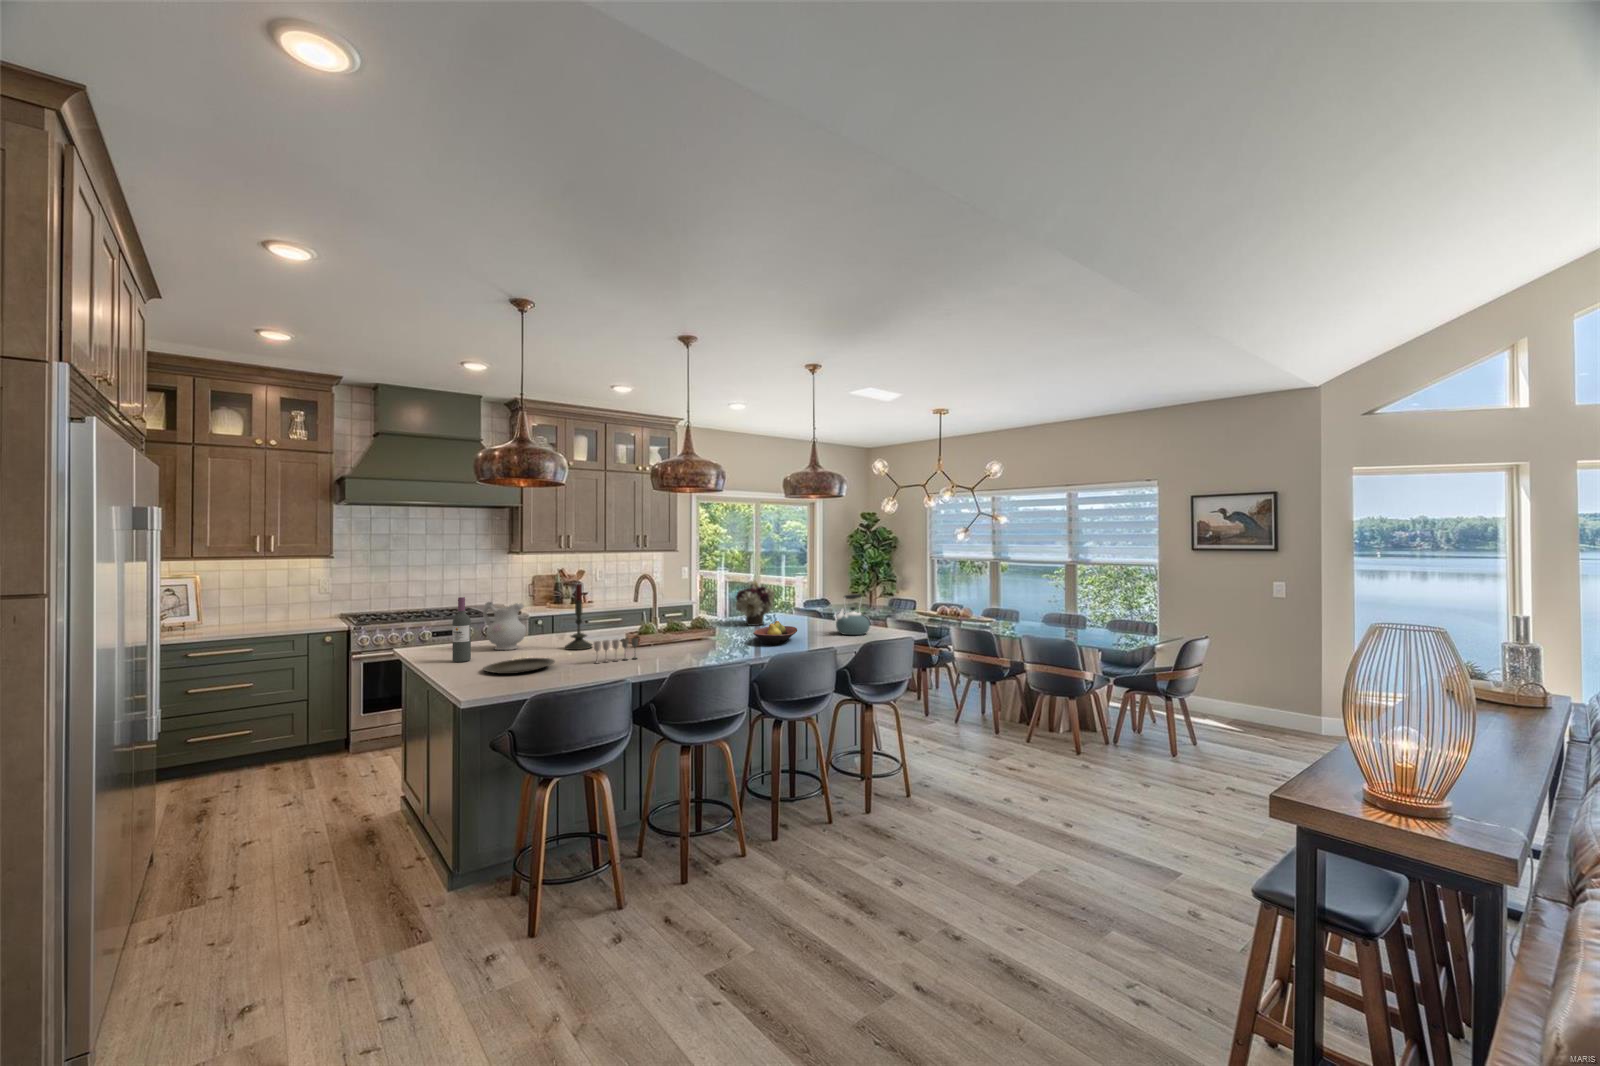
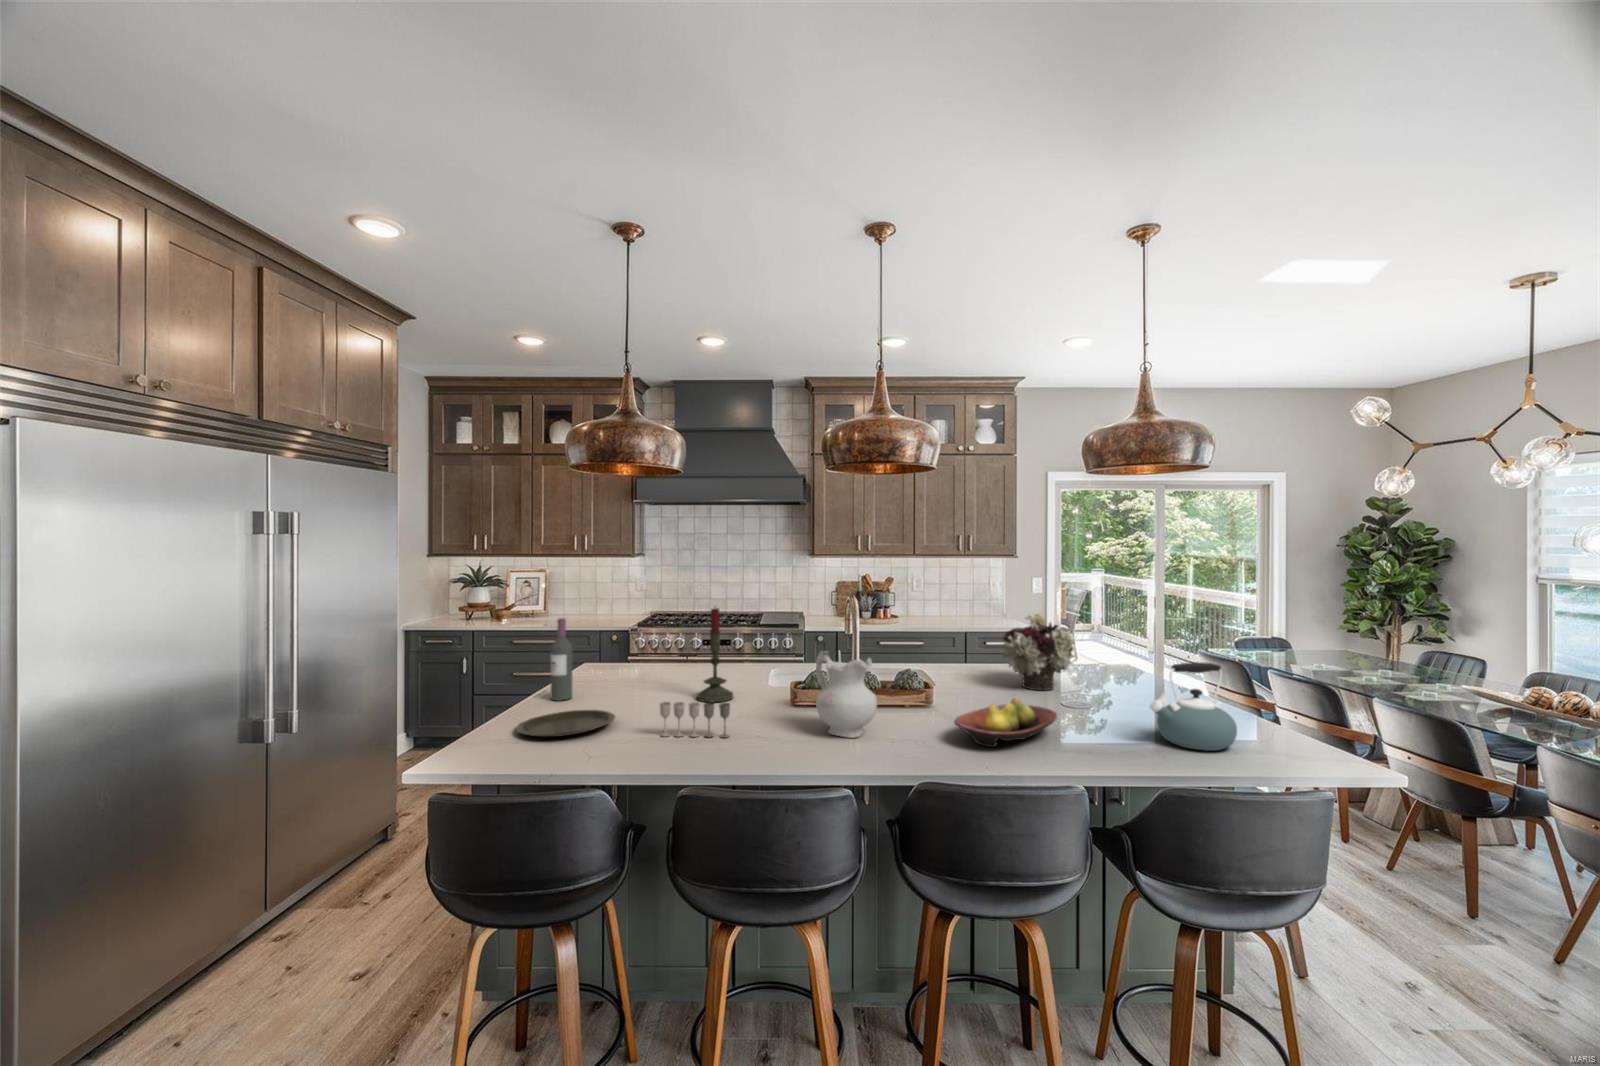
ceramic pitcher: present [483,602,526,650] -> present [816,651,877,738]

